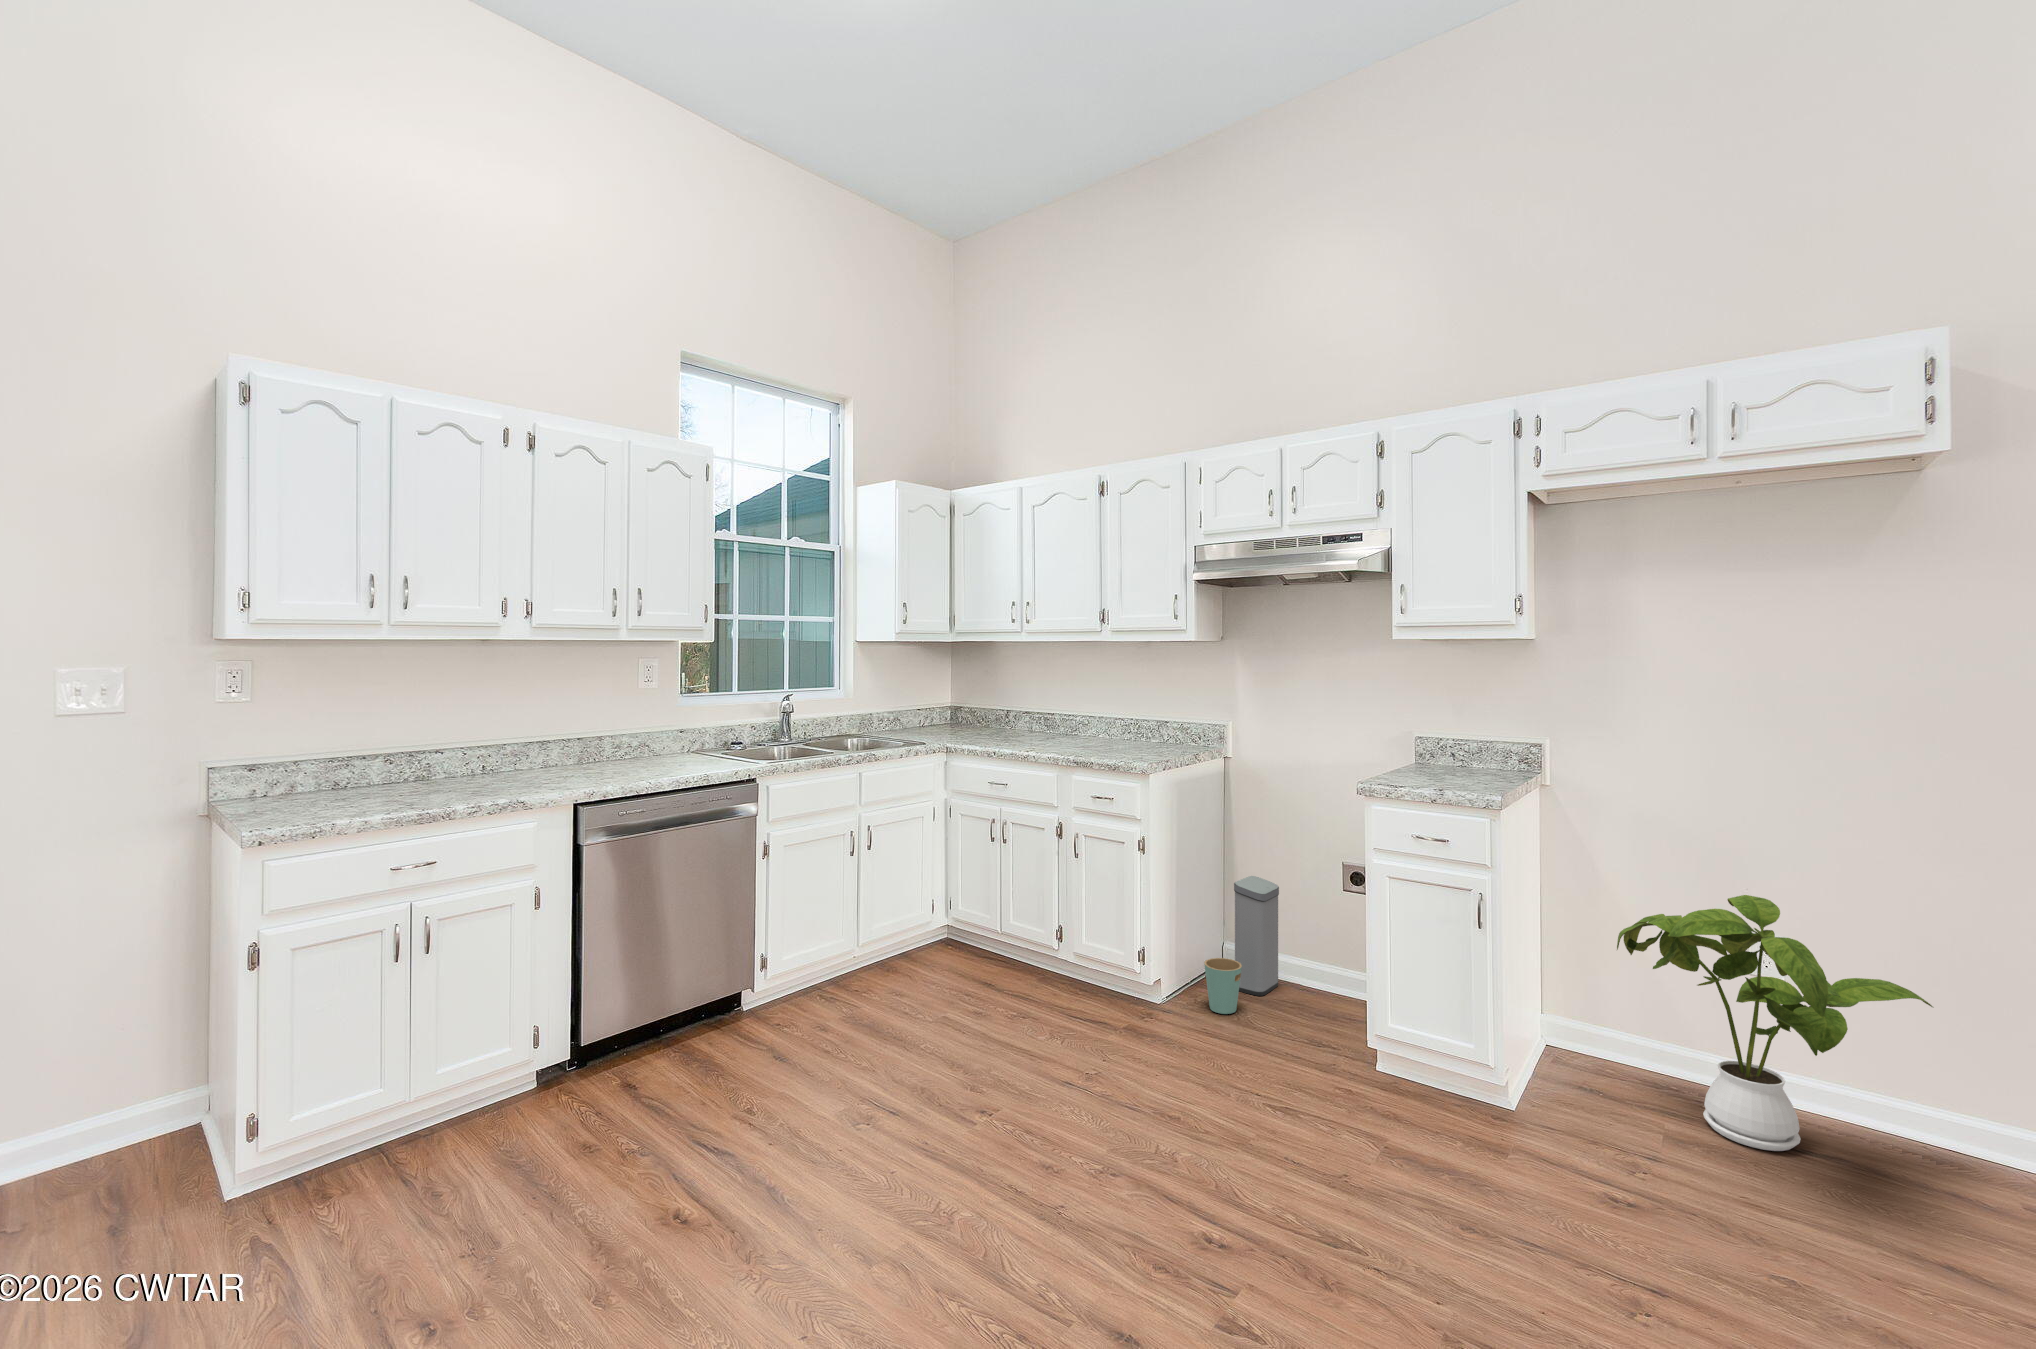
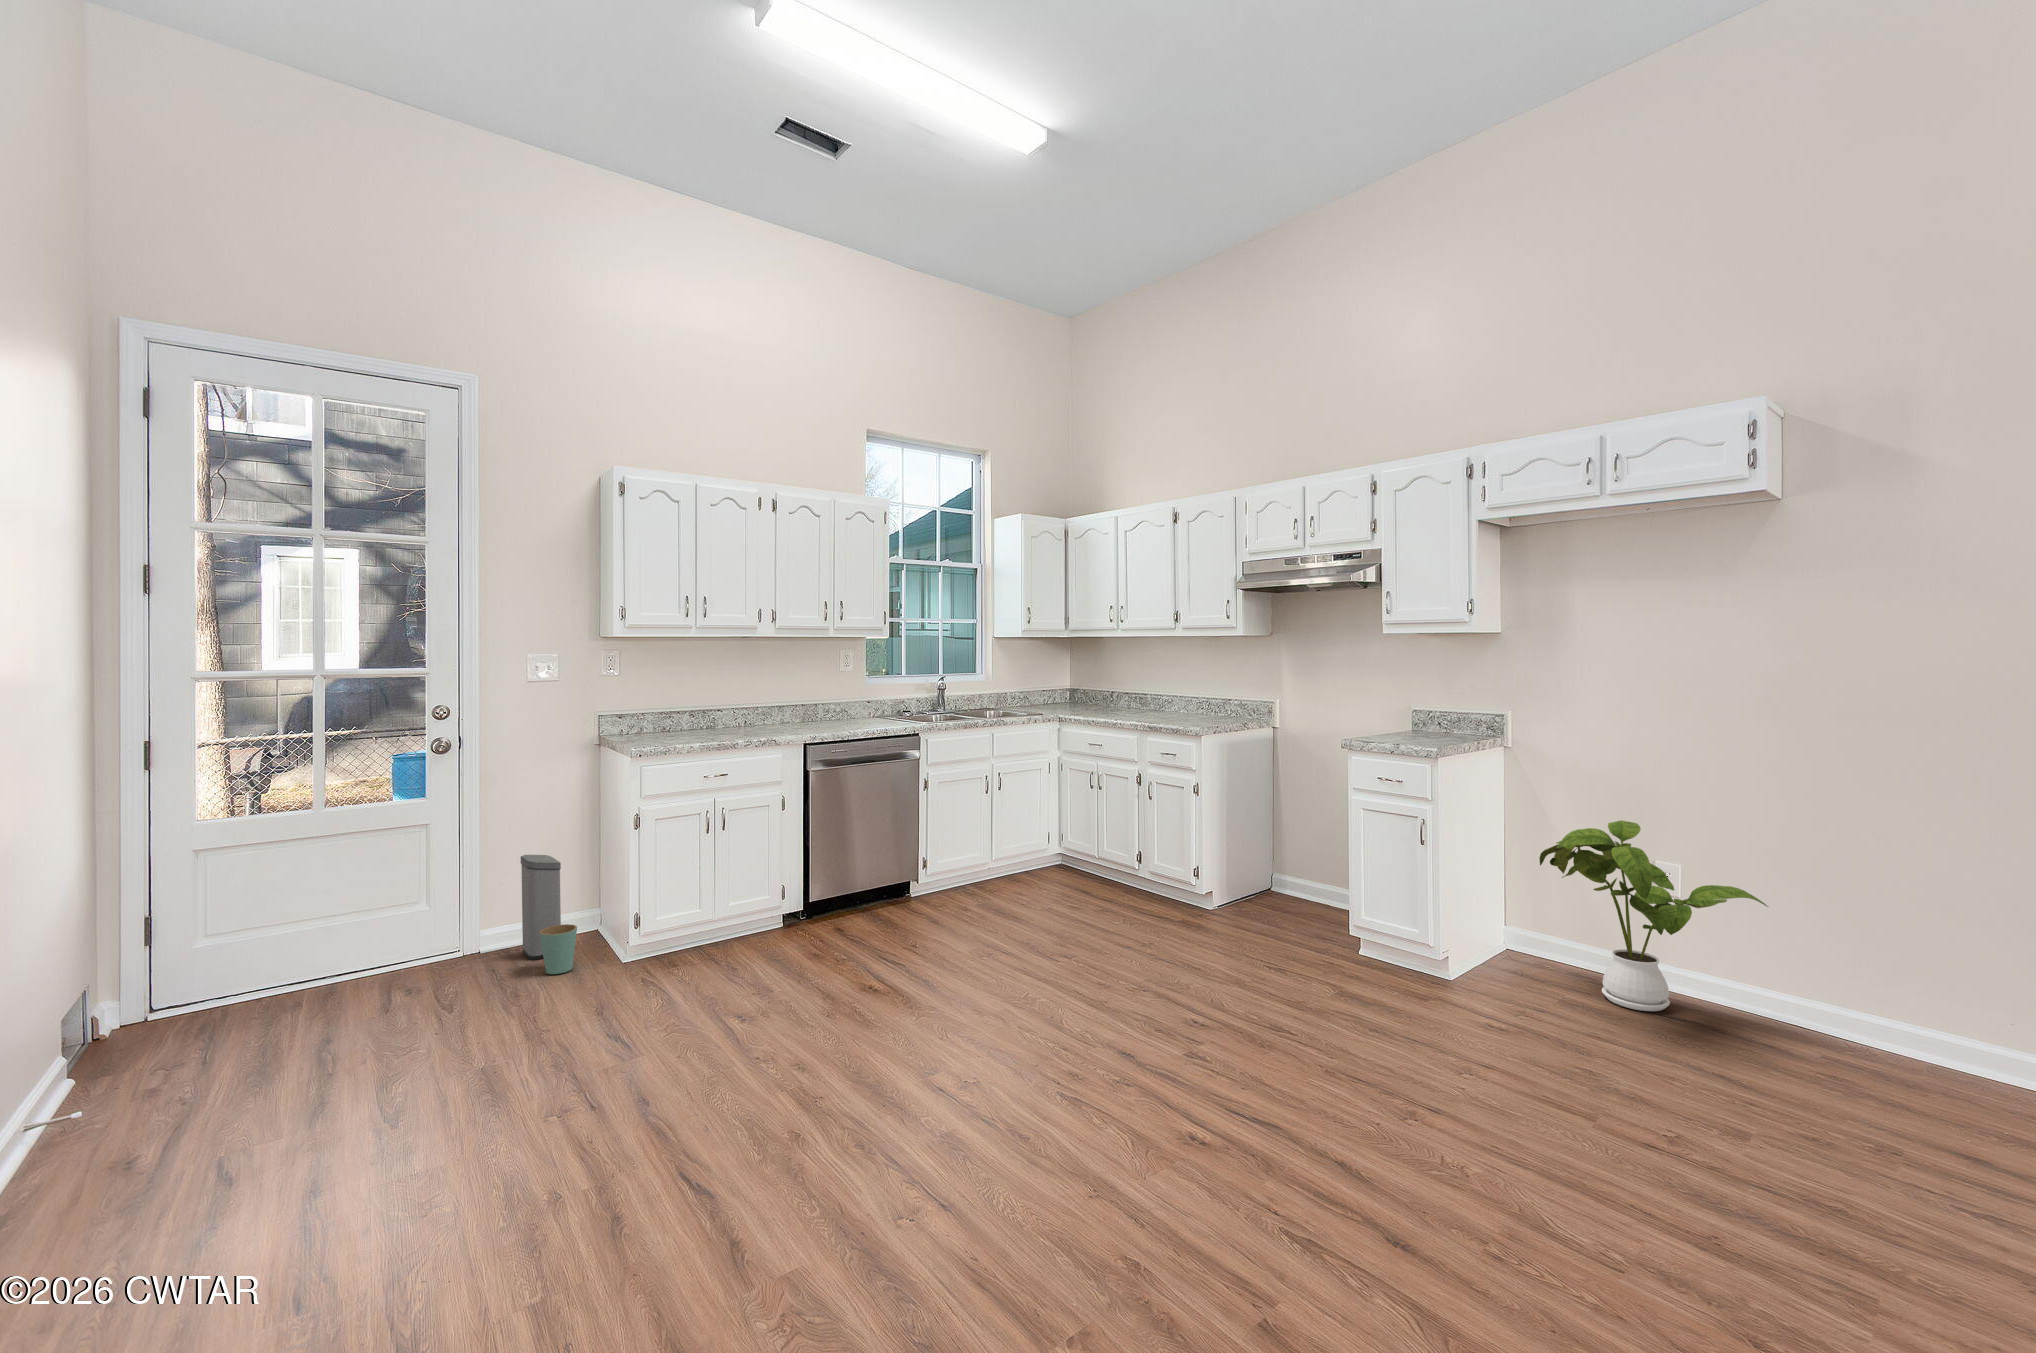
trash can: present [1204,876,1279,1014] -> present [521,855,577,974]

